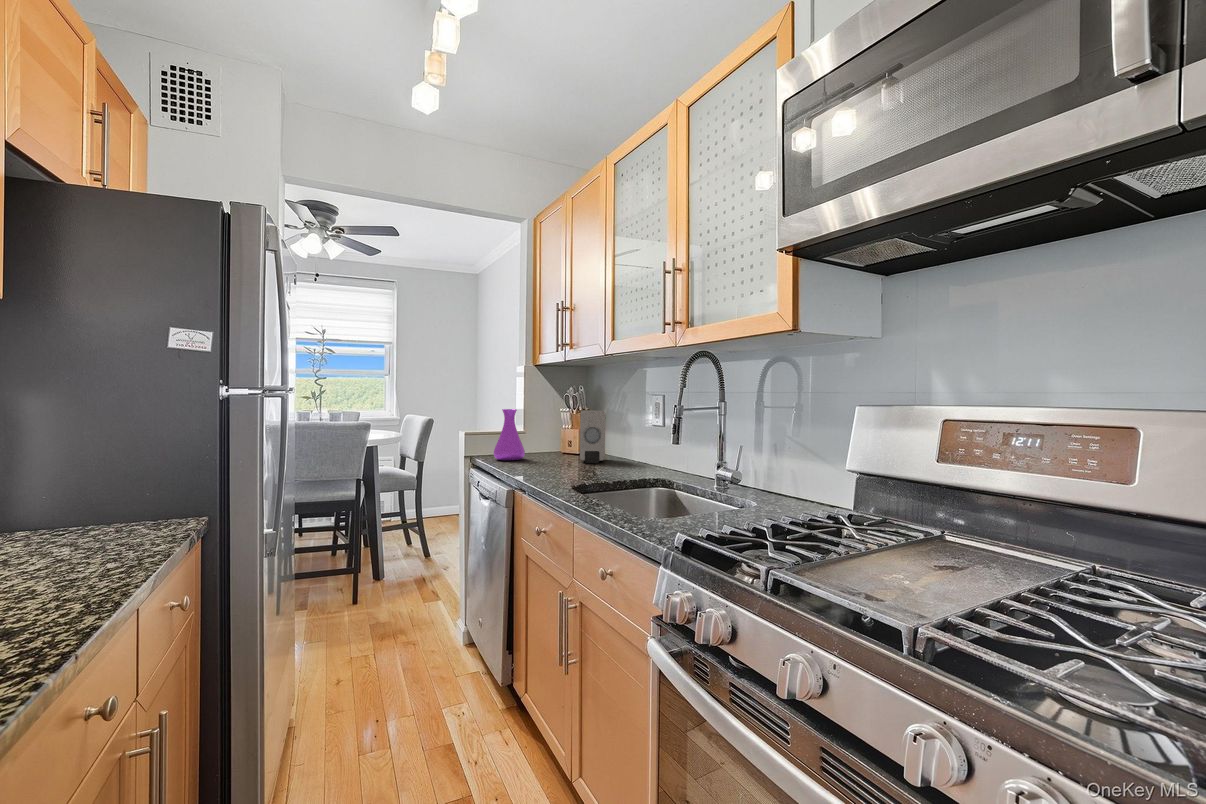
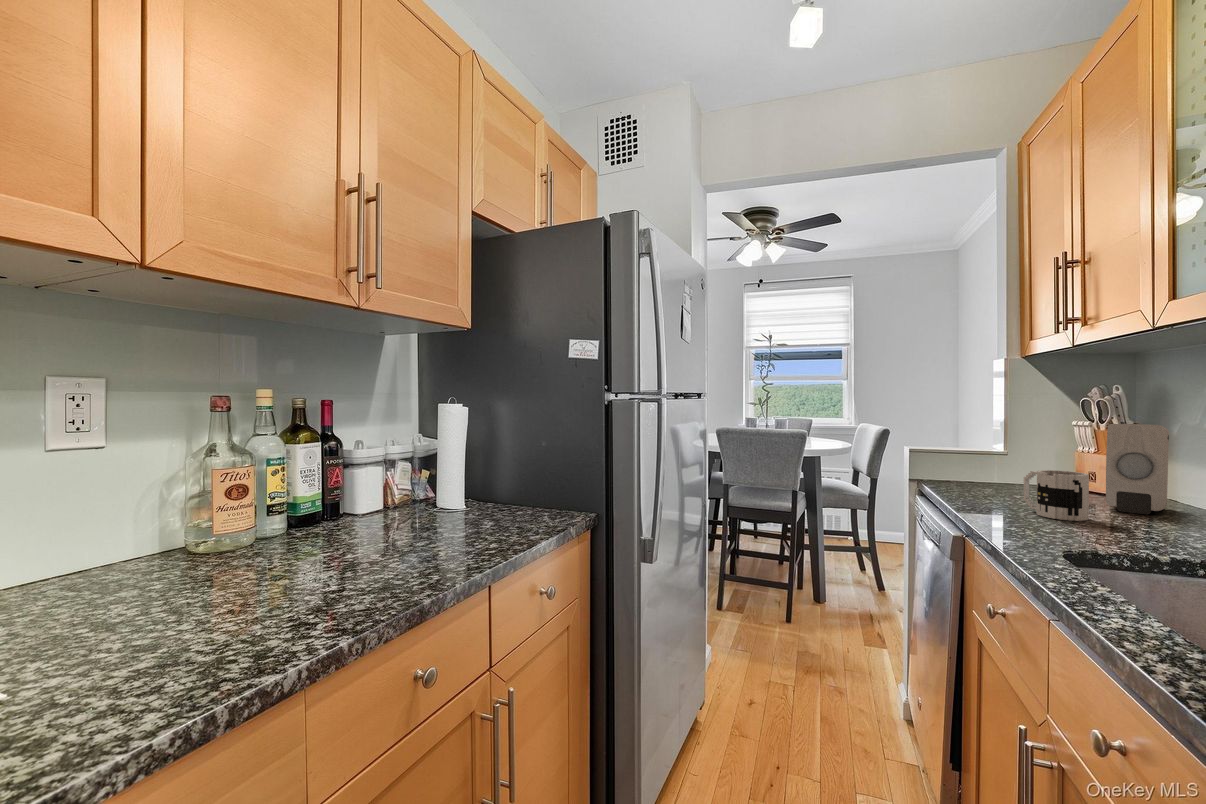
vase: present [494,409,525,460] -> none [948,419,1000,492]
mug: none [542,441,575,471] -> present [1024,470,1089,521]

